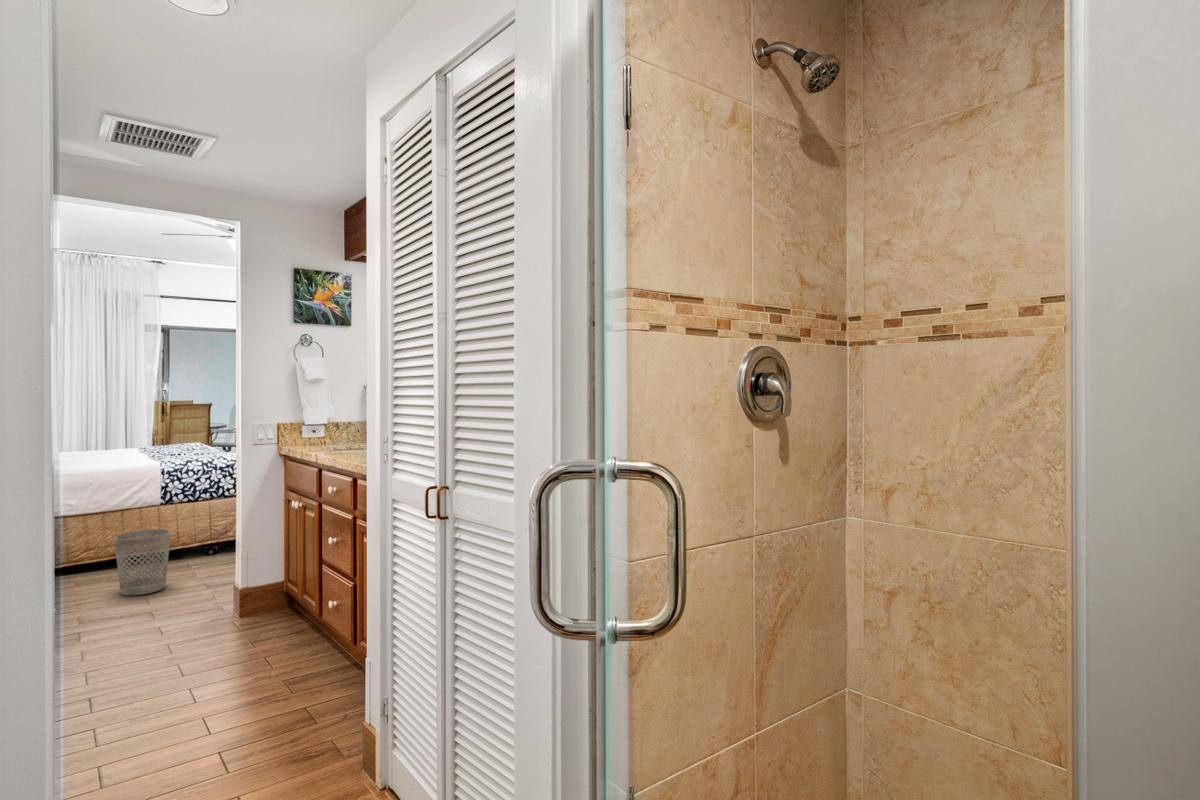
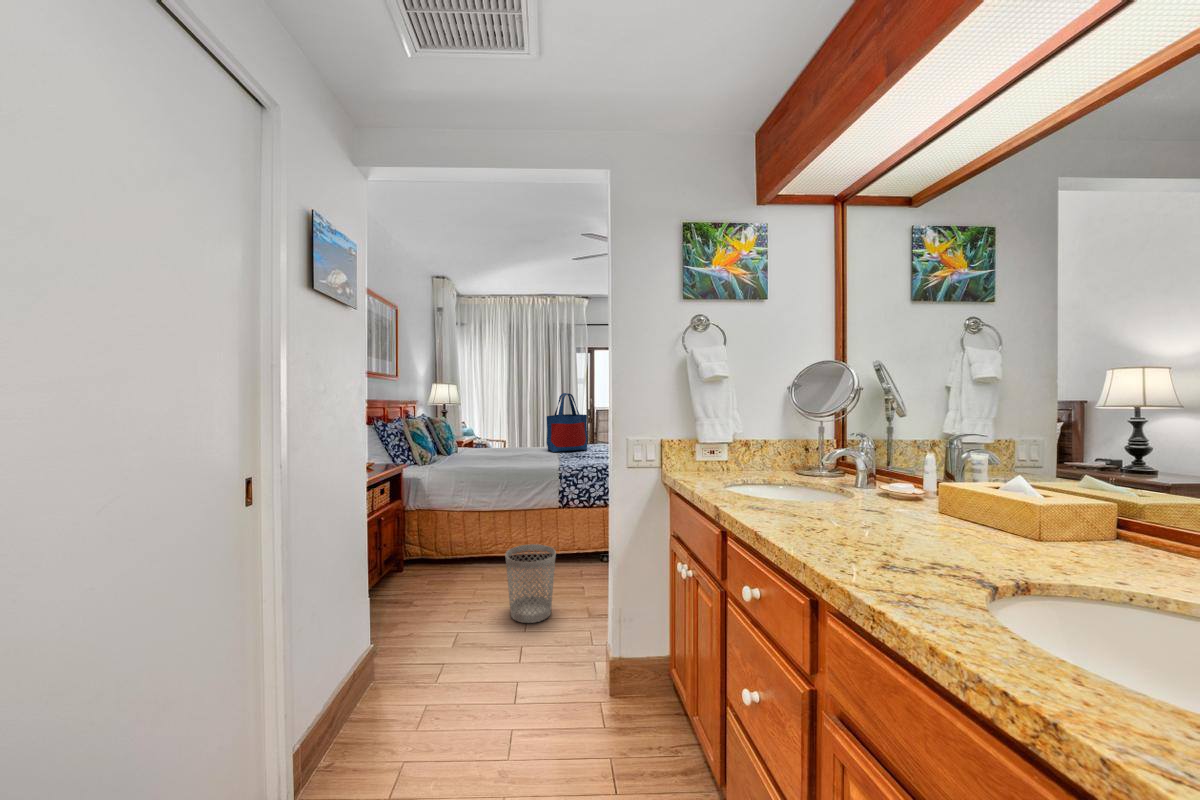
tote bag: none [132,398,182,458] -> present [547,393,588,452]

